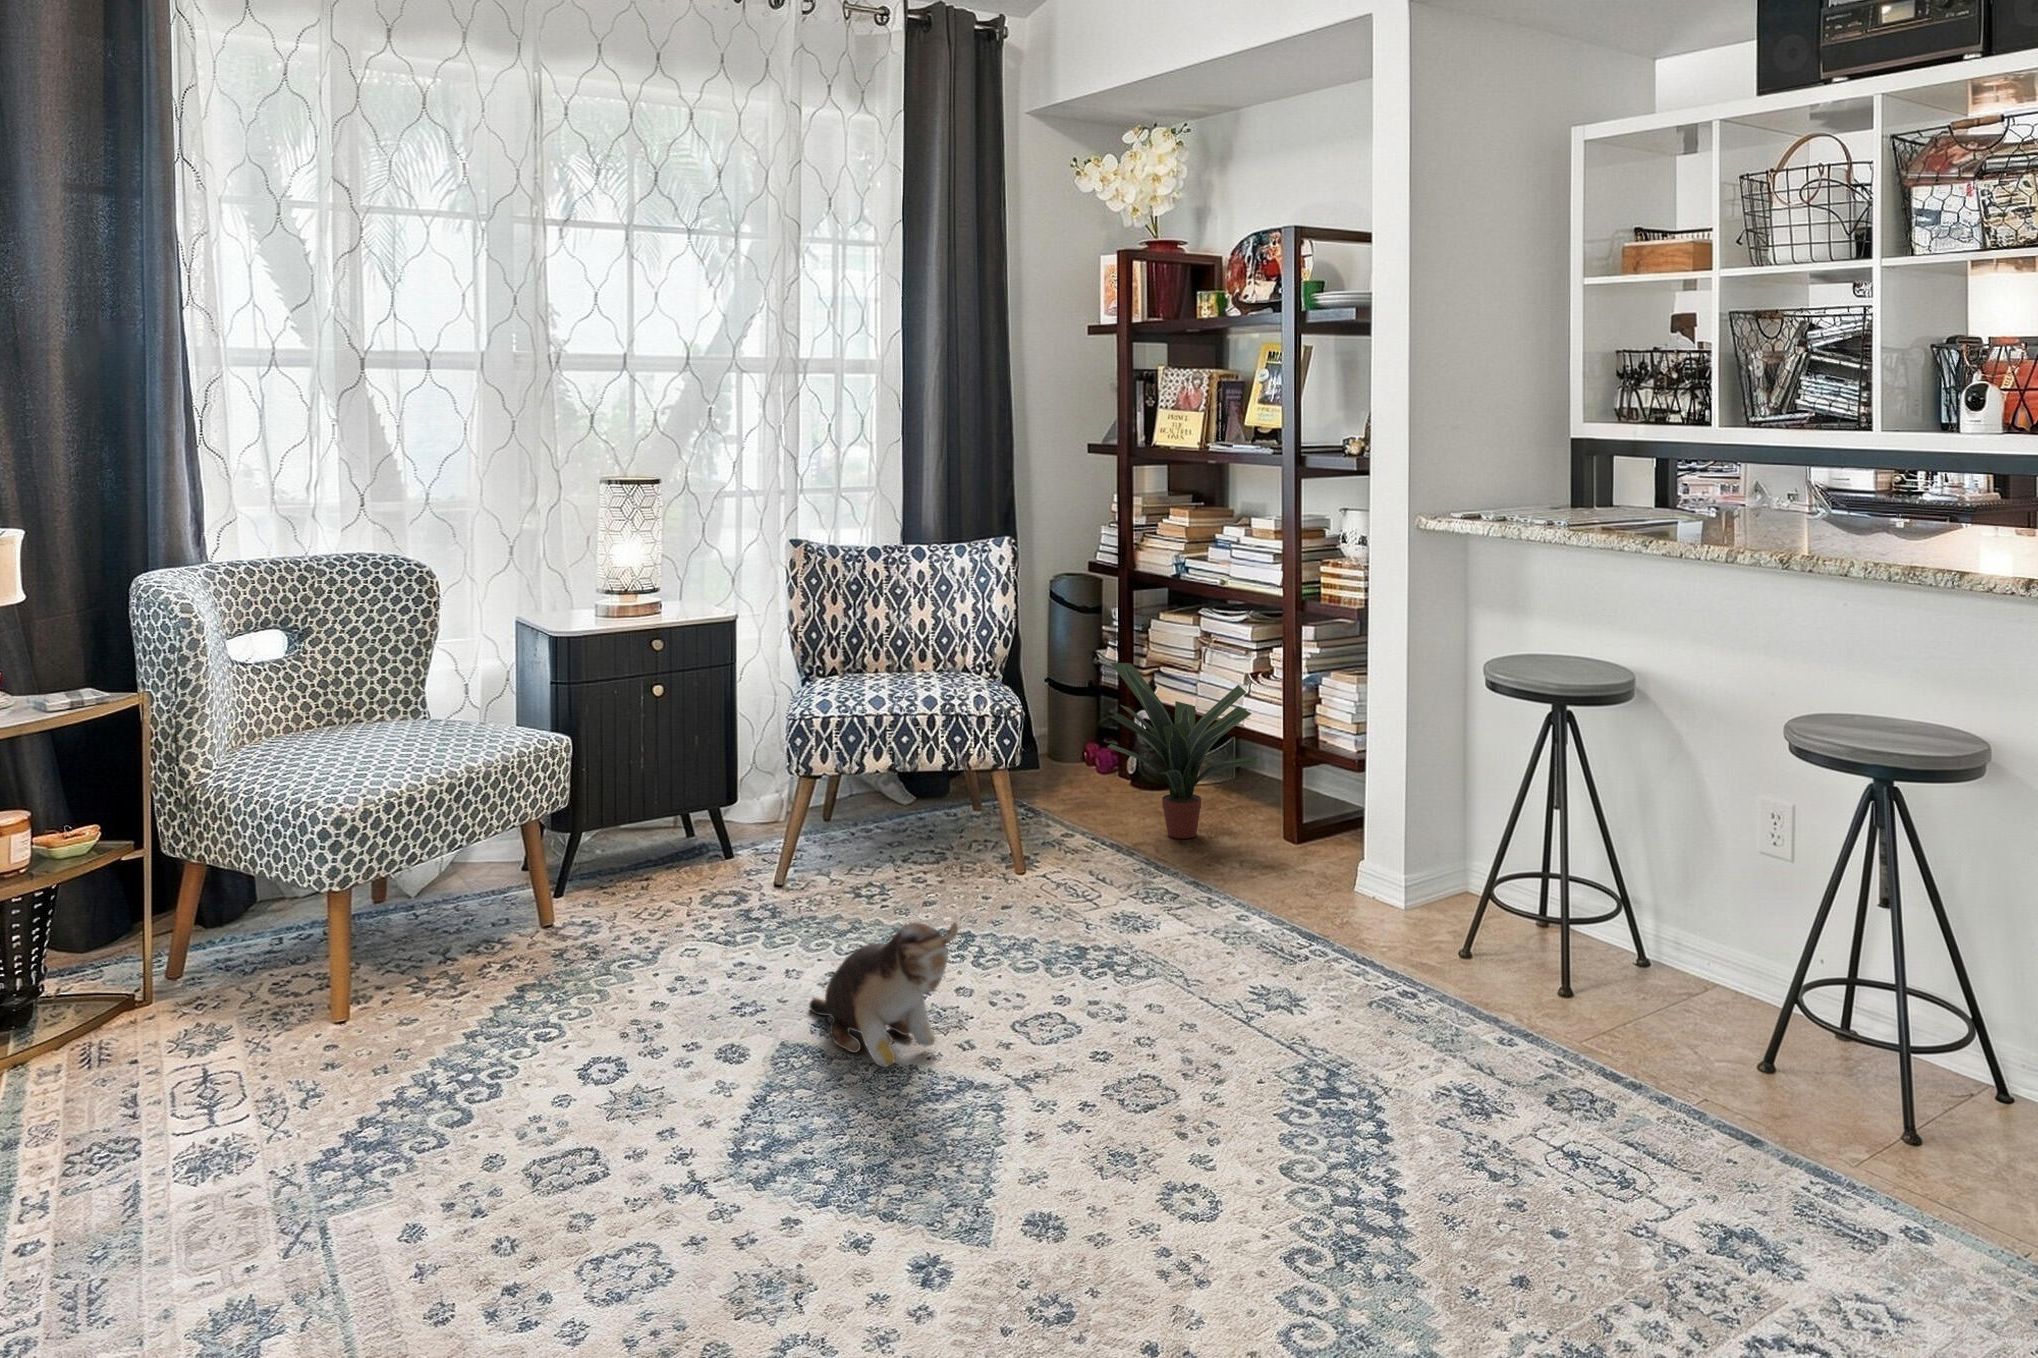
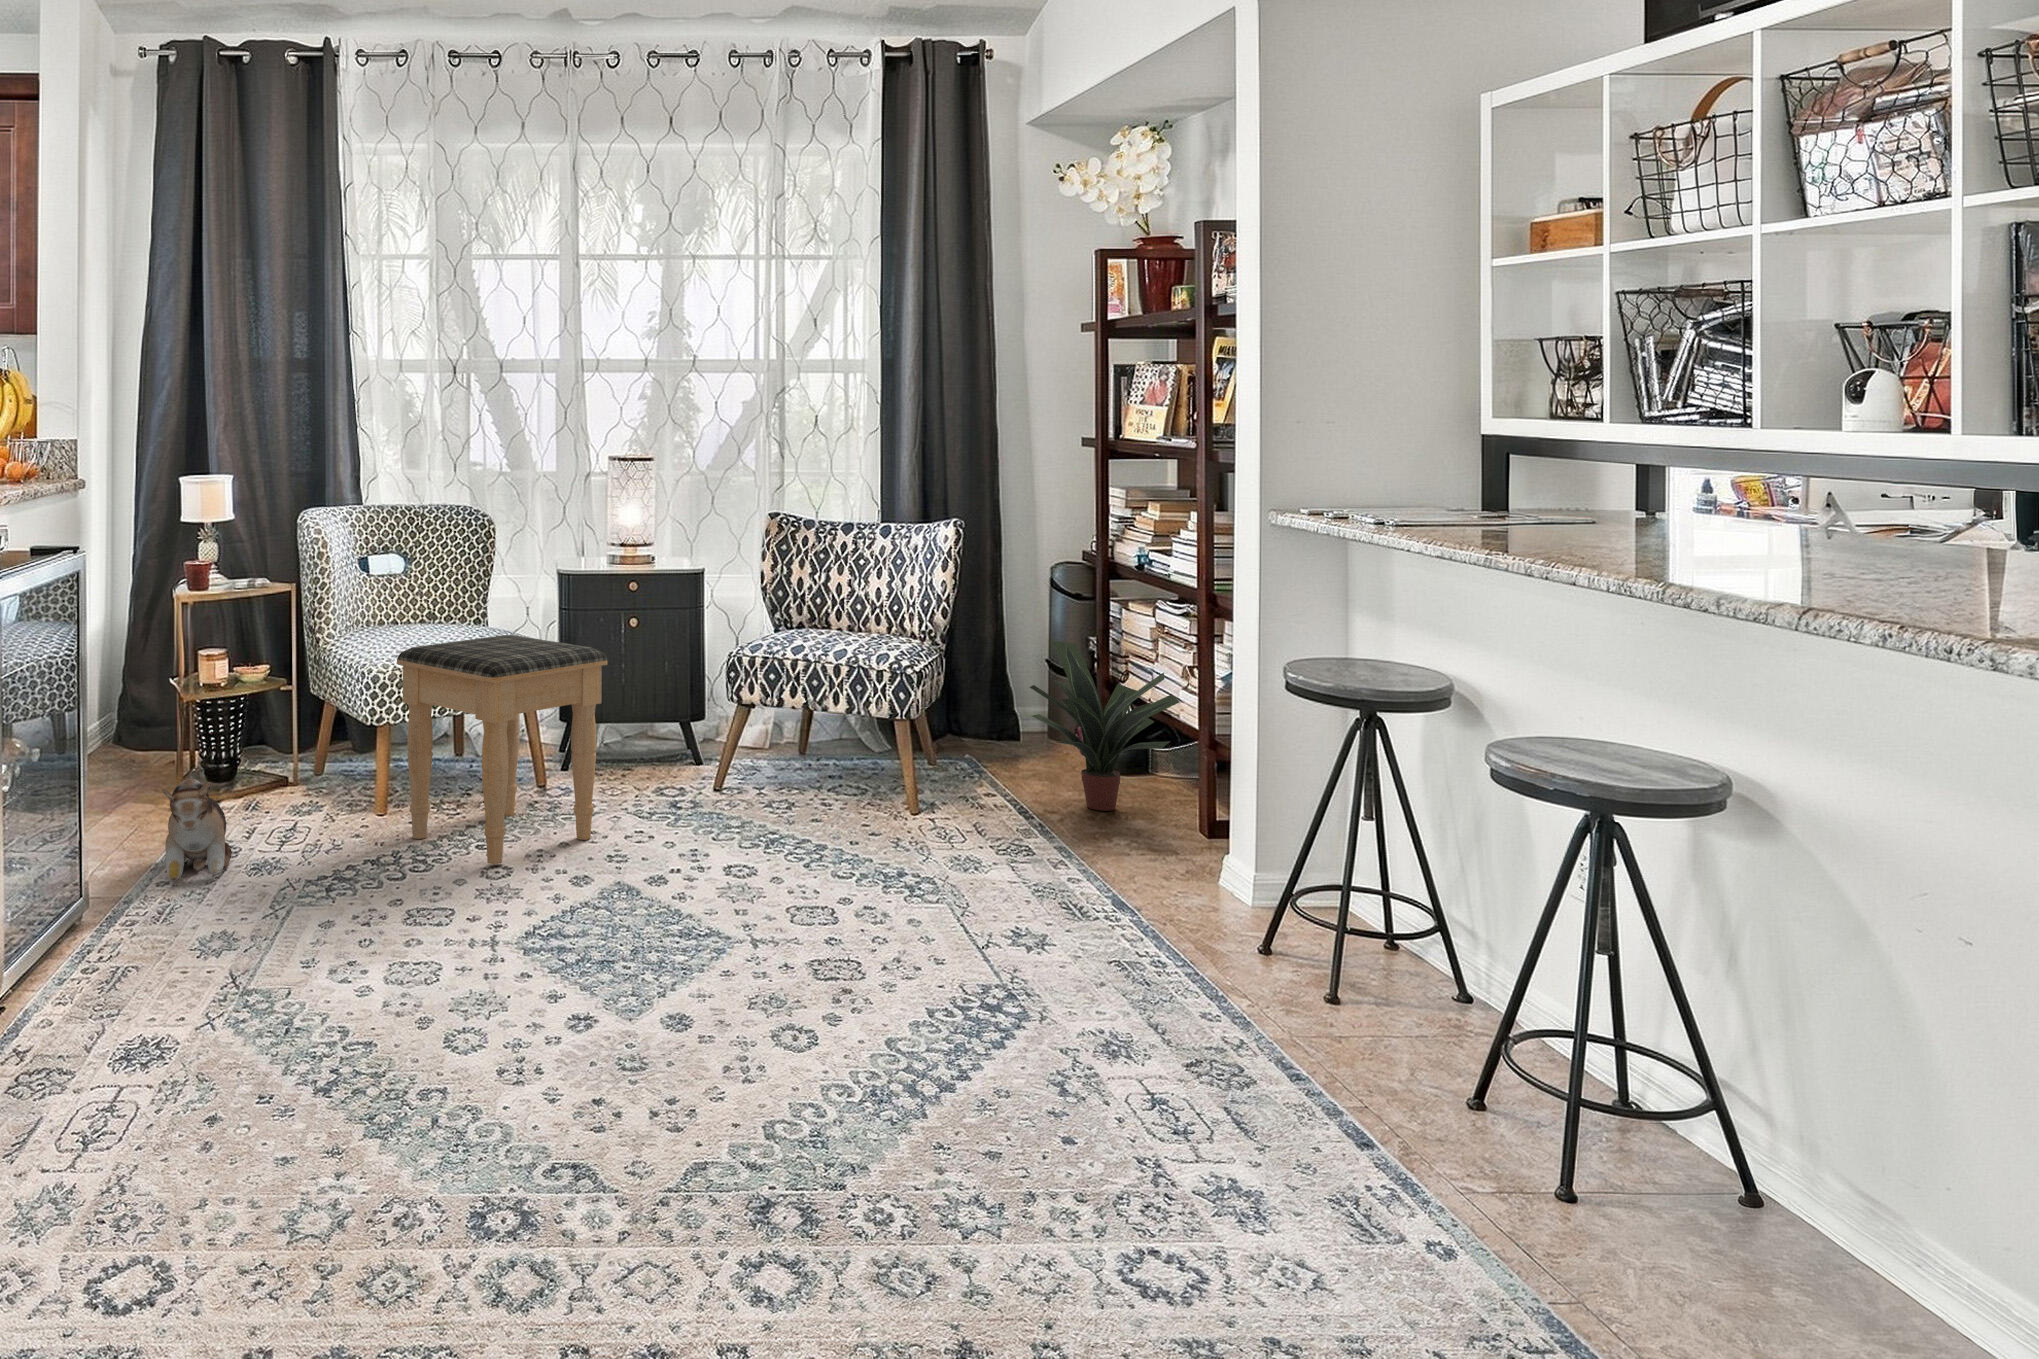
footstool: none [401,733,705,1062] -> present [397,635,607,864]
plush toy: present [809,922,958,1067] -> present [162,778,232,881]

